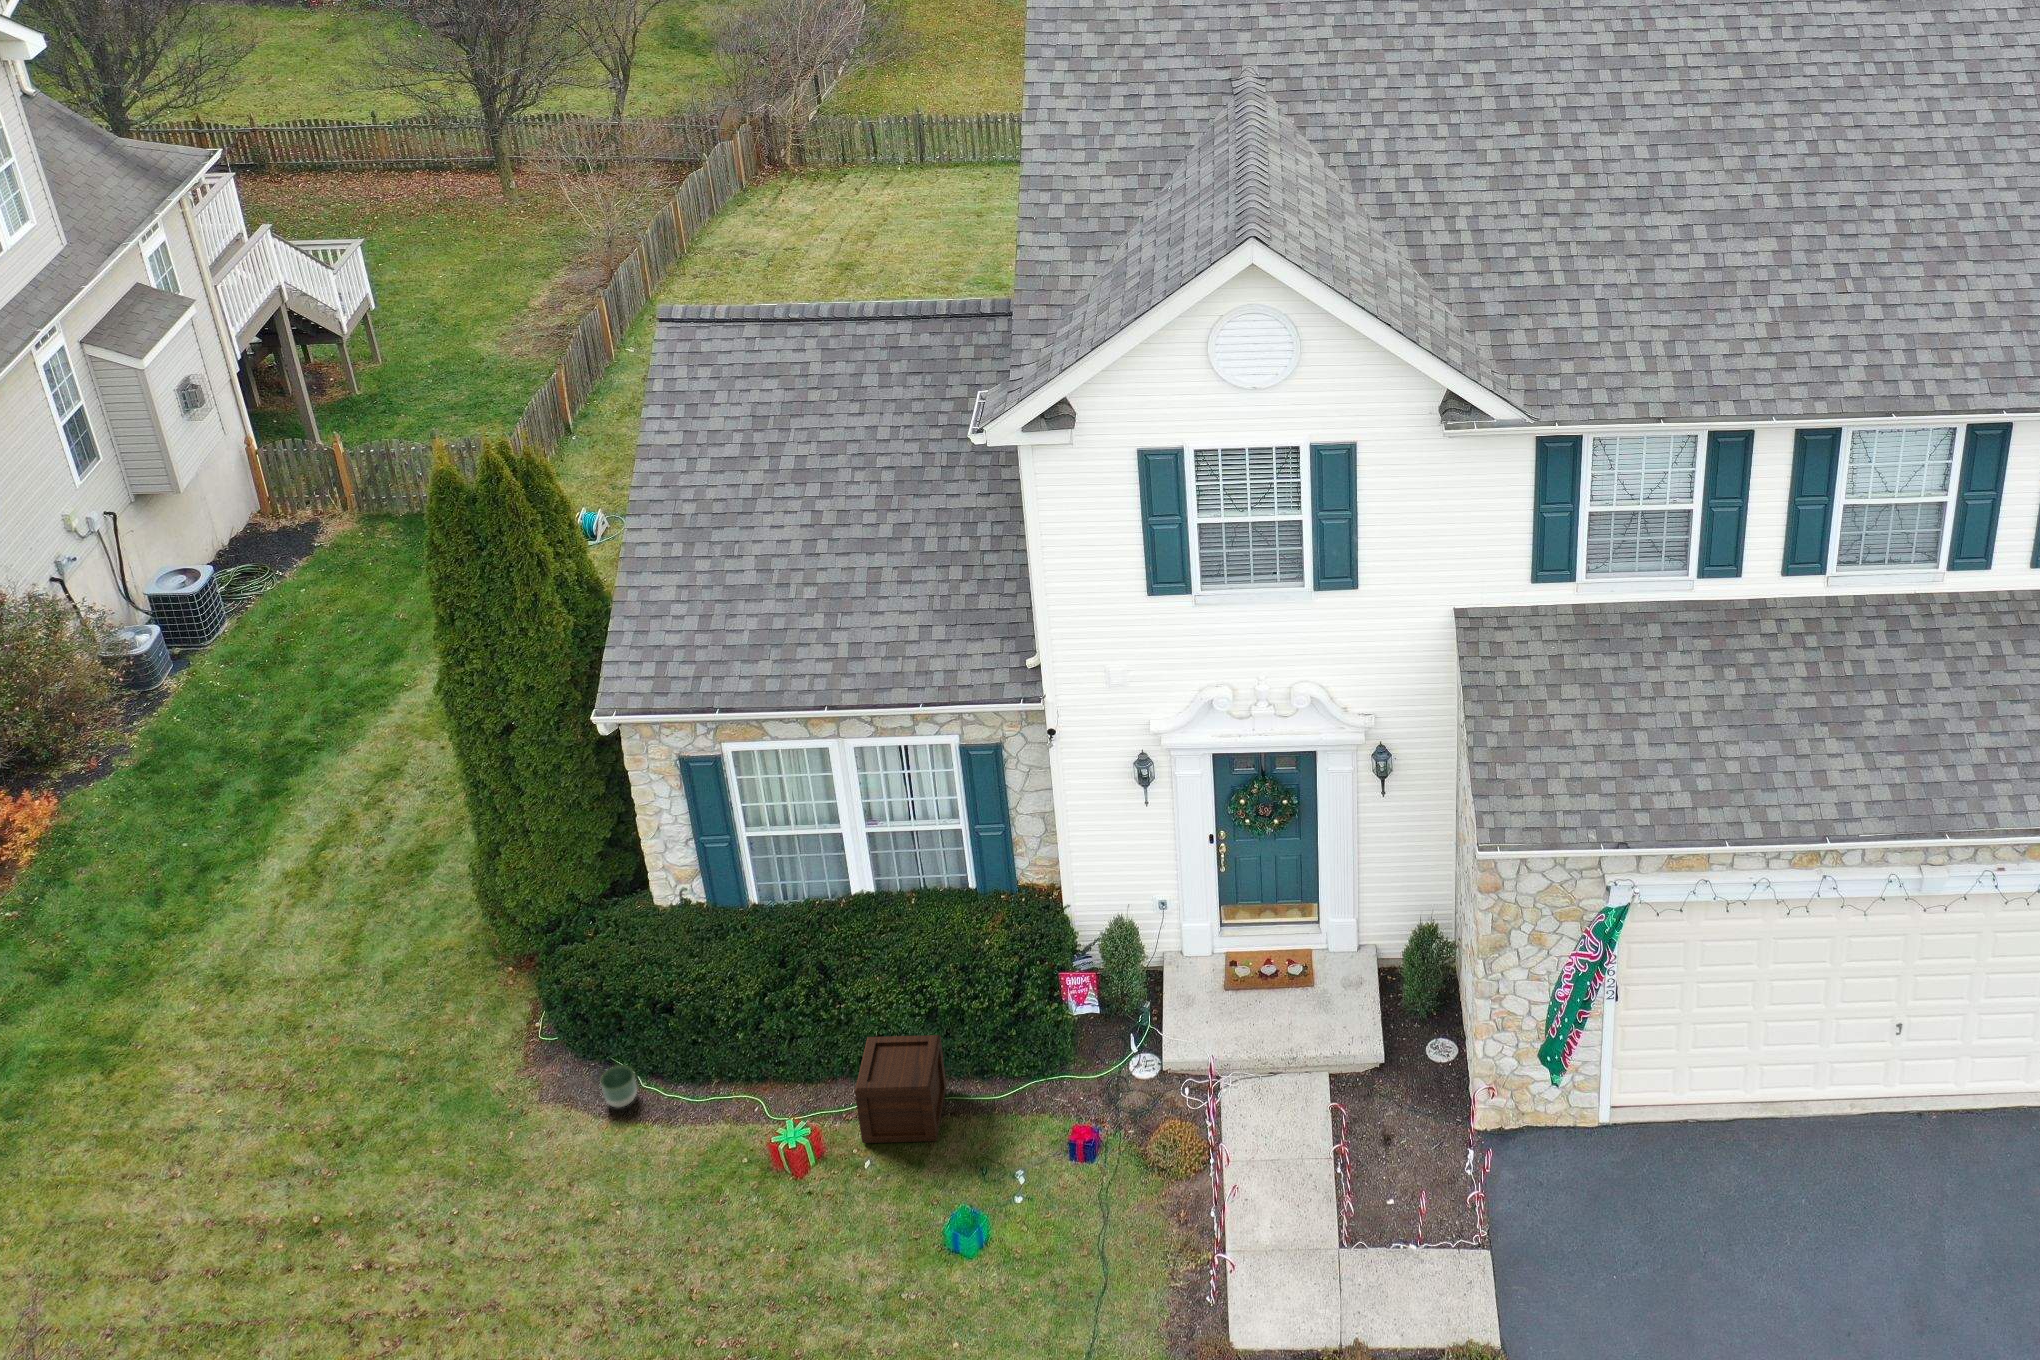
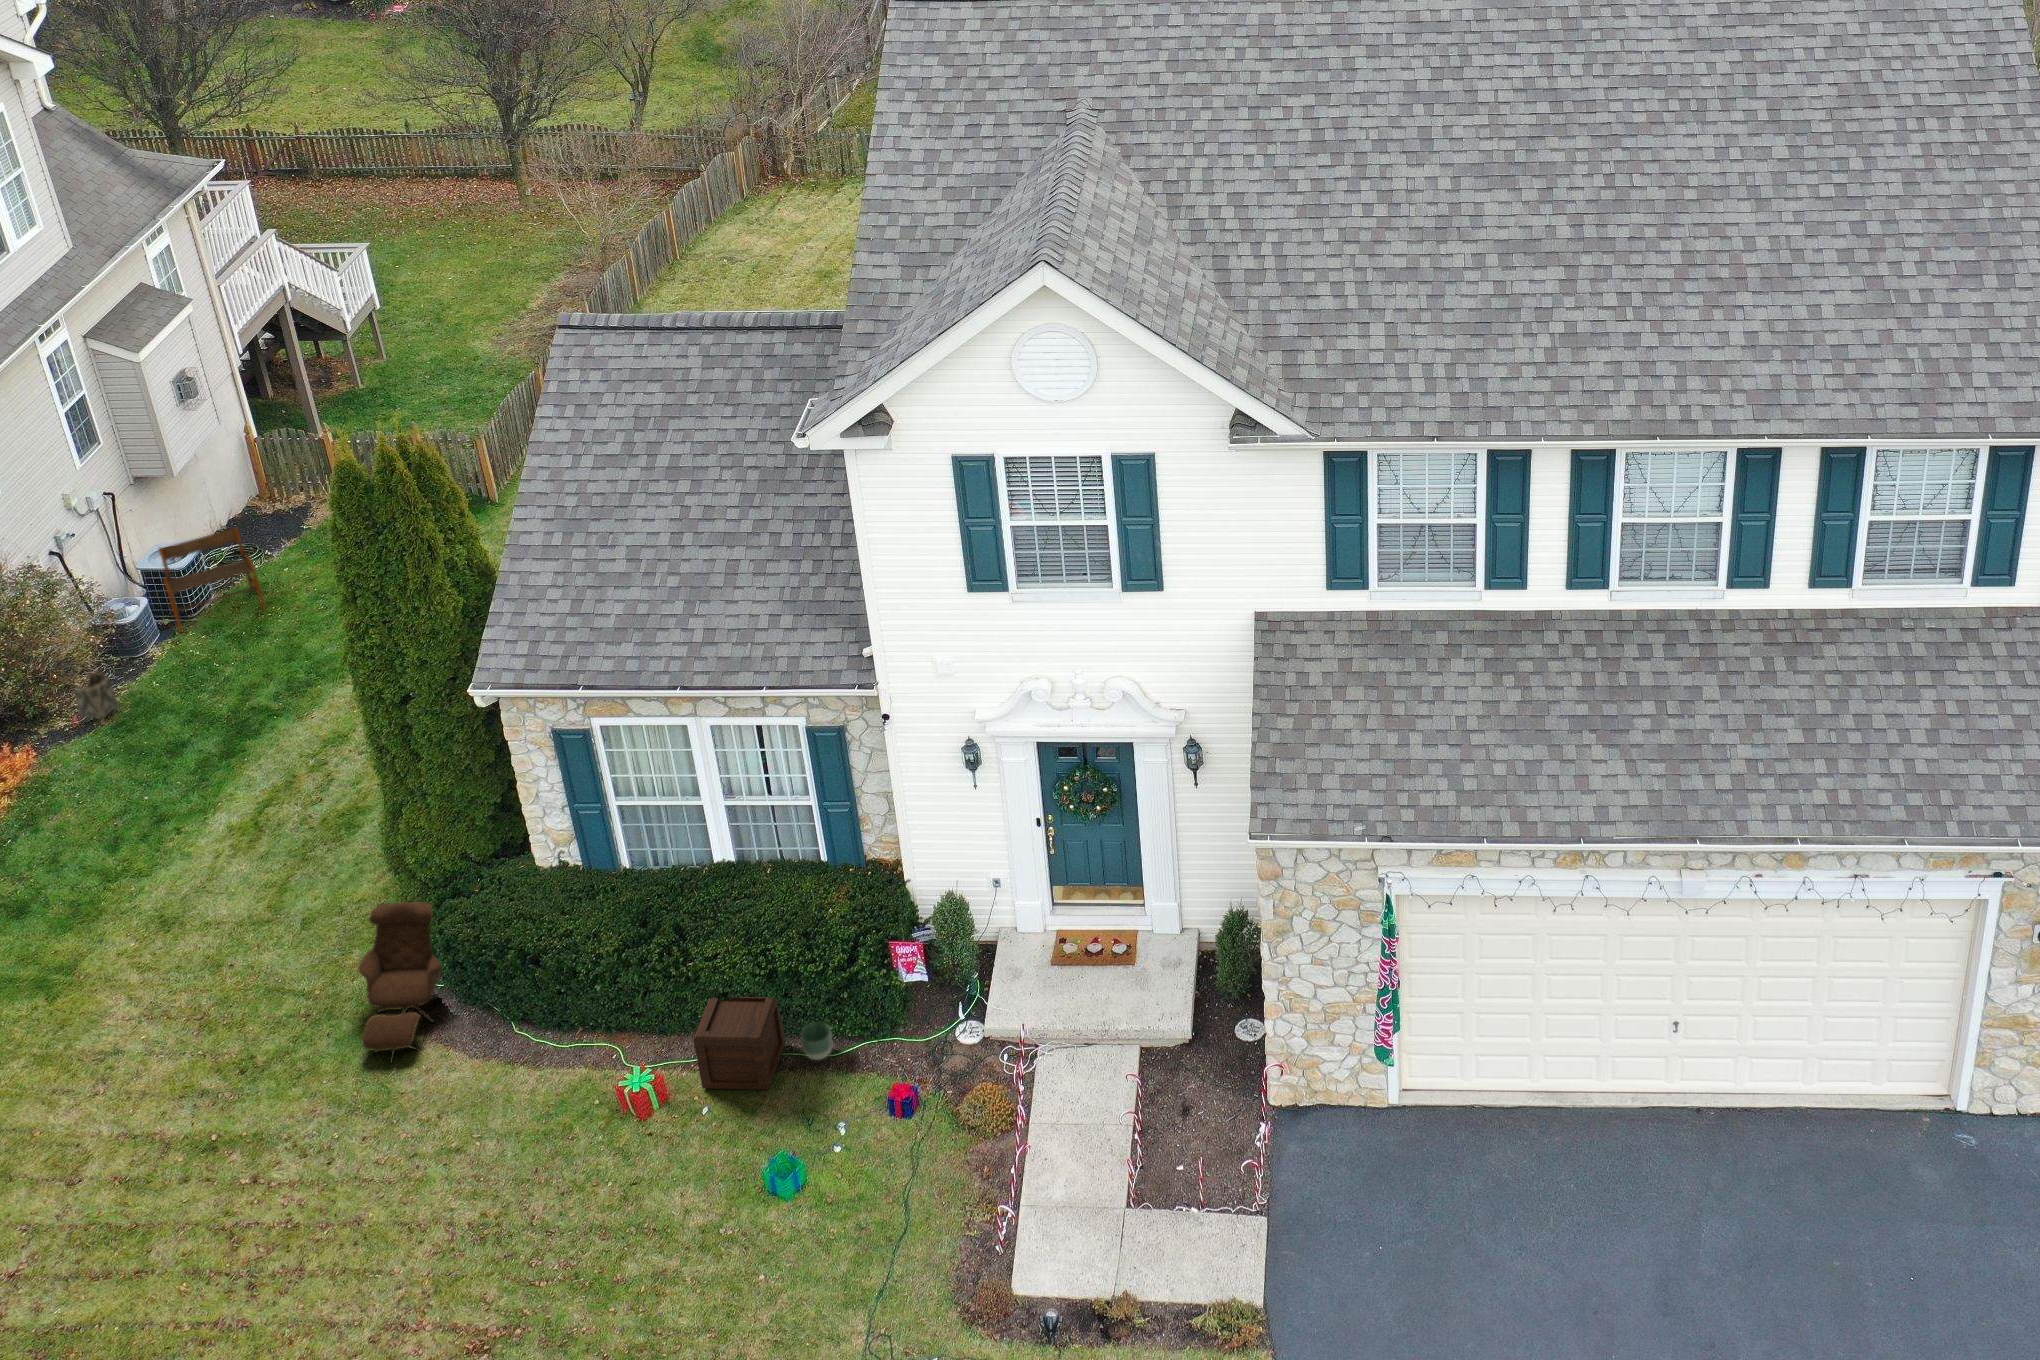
bench: none [178,537,300,655] -> present [159,527,266,633]
basket: none [94,701,148,760] -> present [73,672,121,725]
lounge chair: none [463,950,562,1132] -> present [358,902,442,1063]
planter: present [601,1066,637,1108] -> present [801,1023,833,1060]

